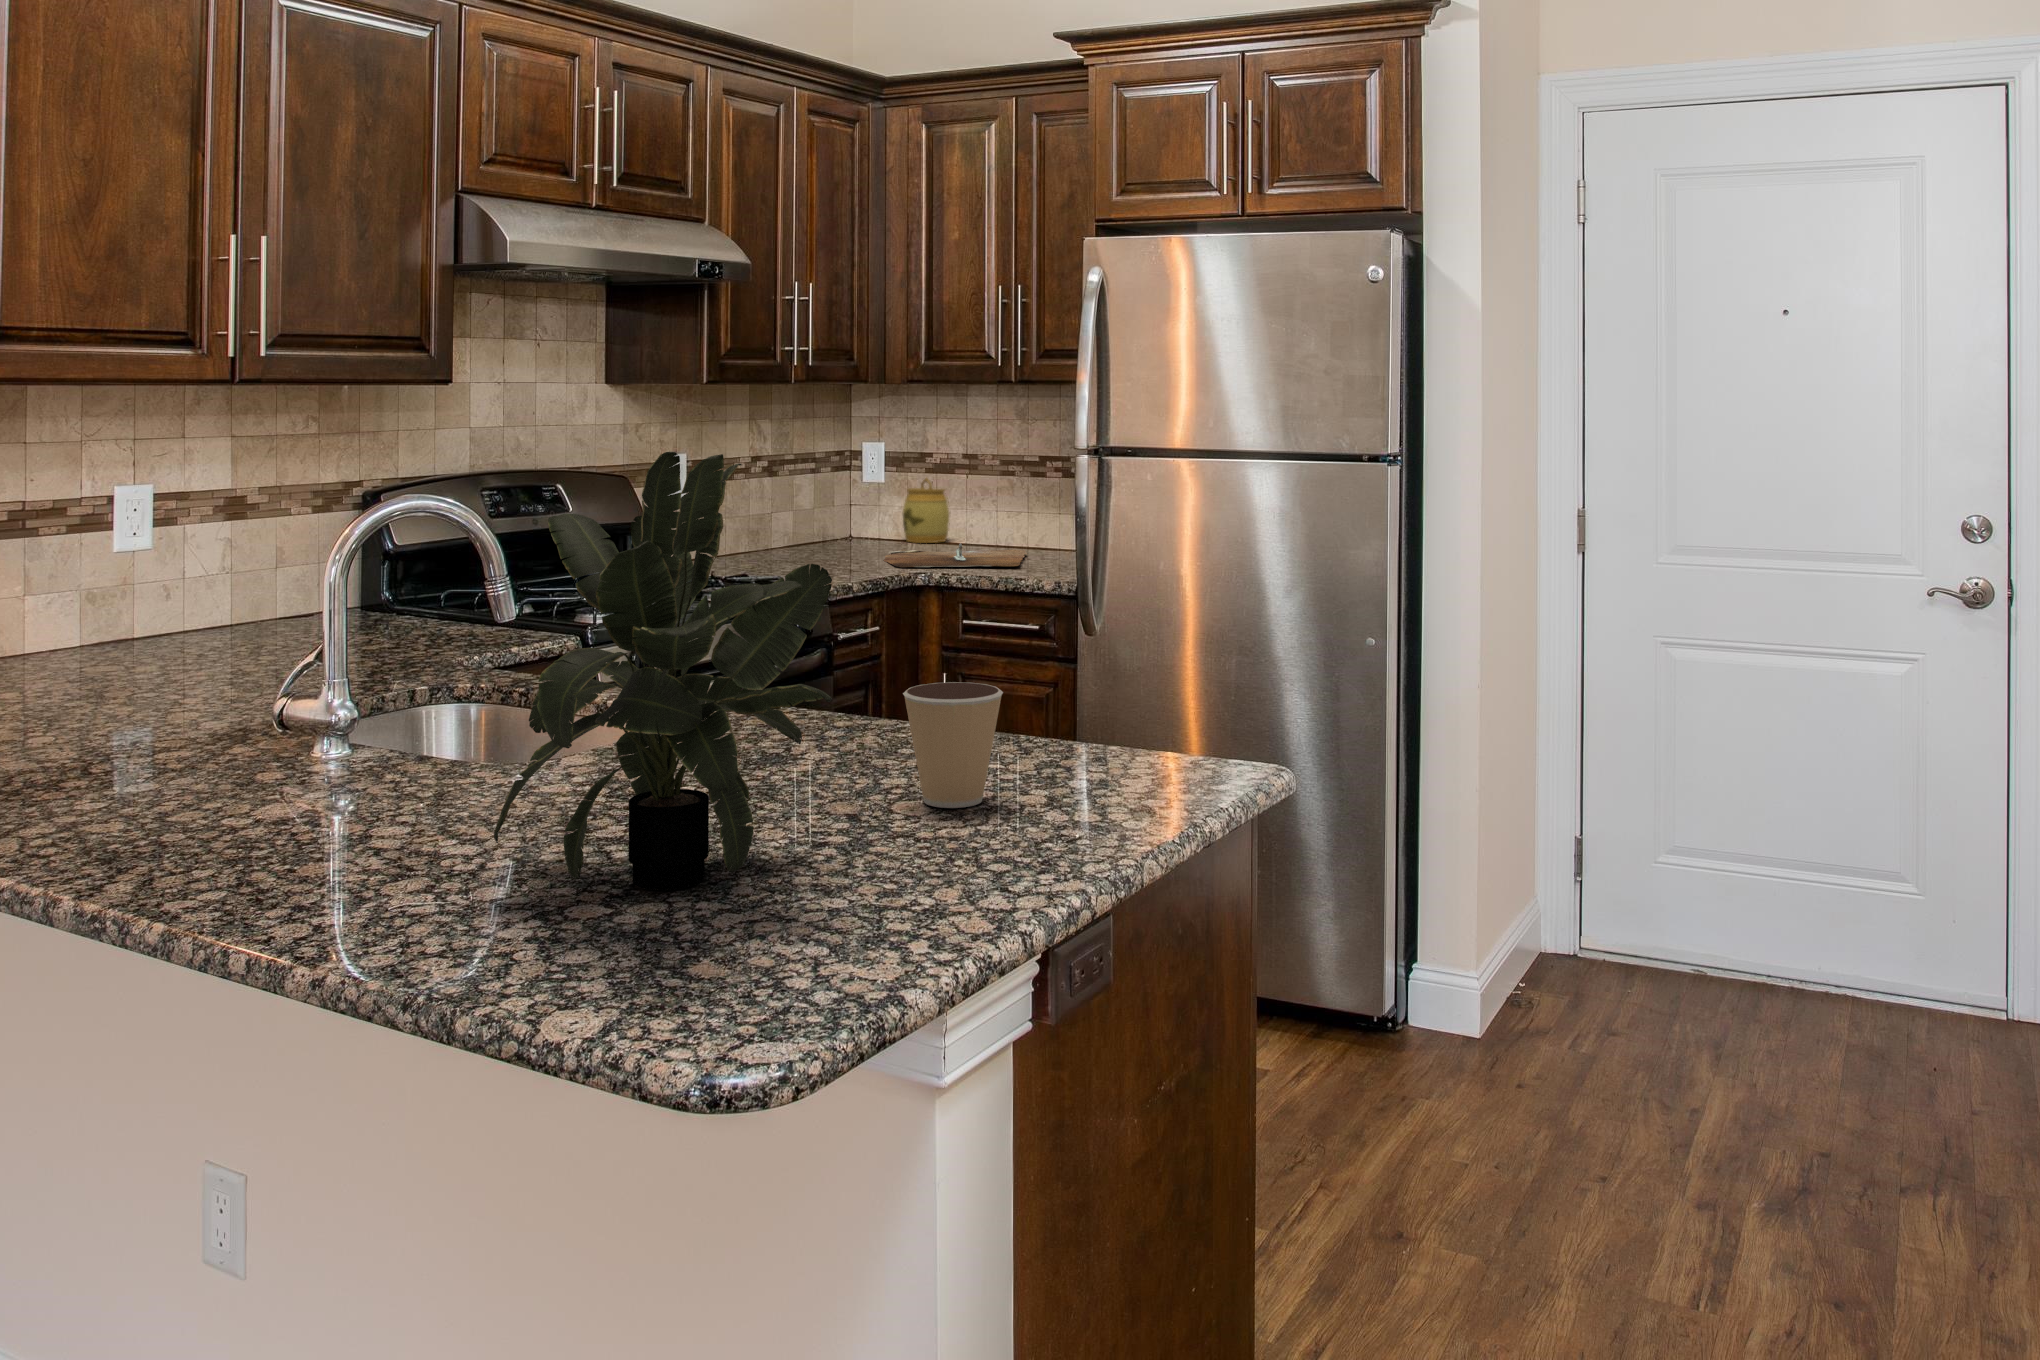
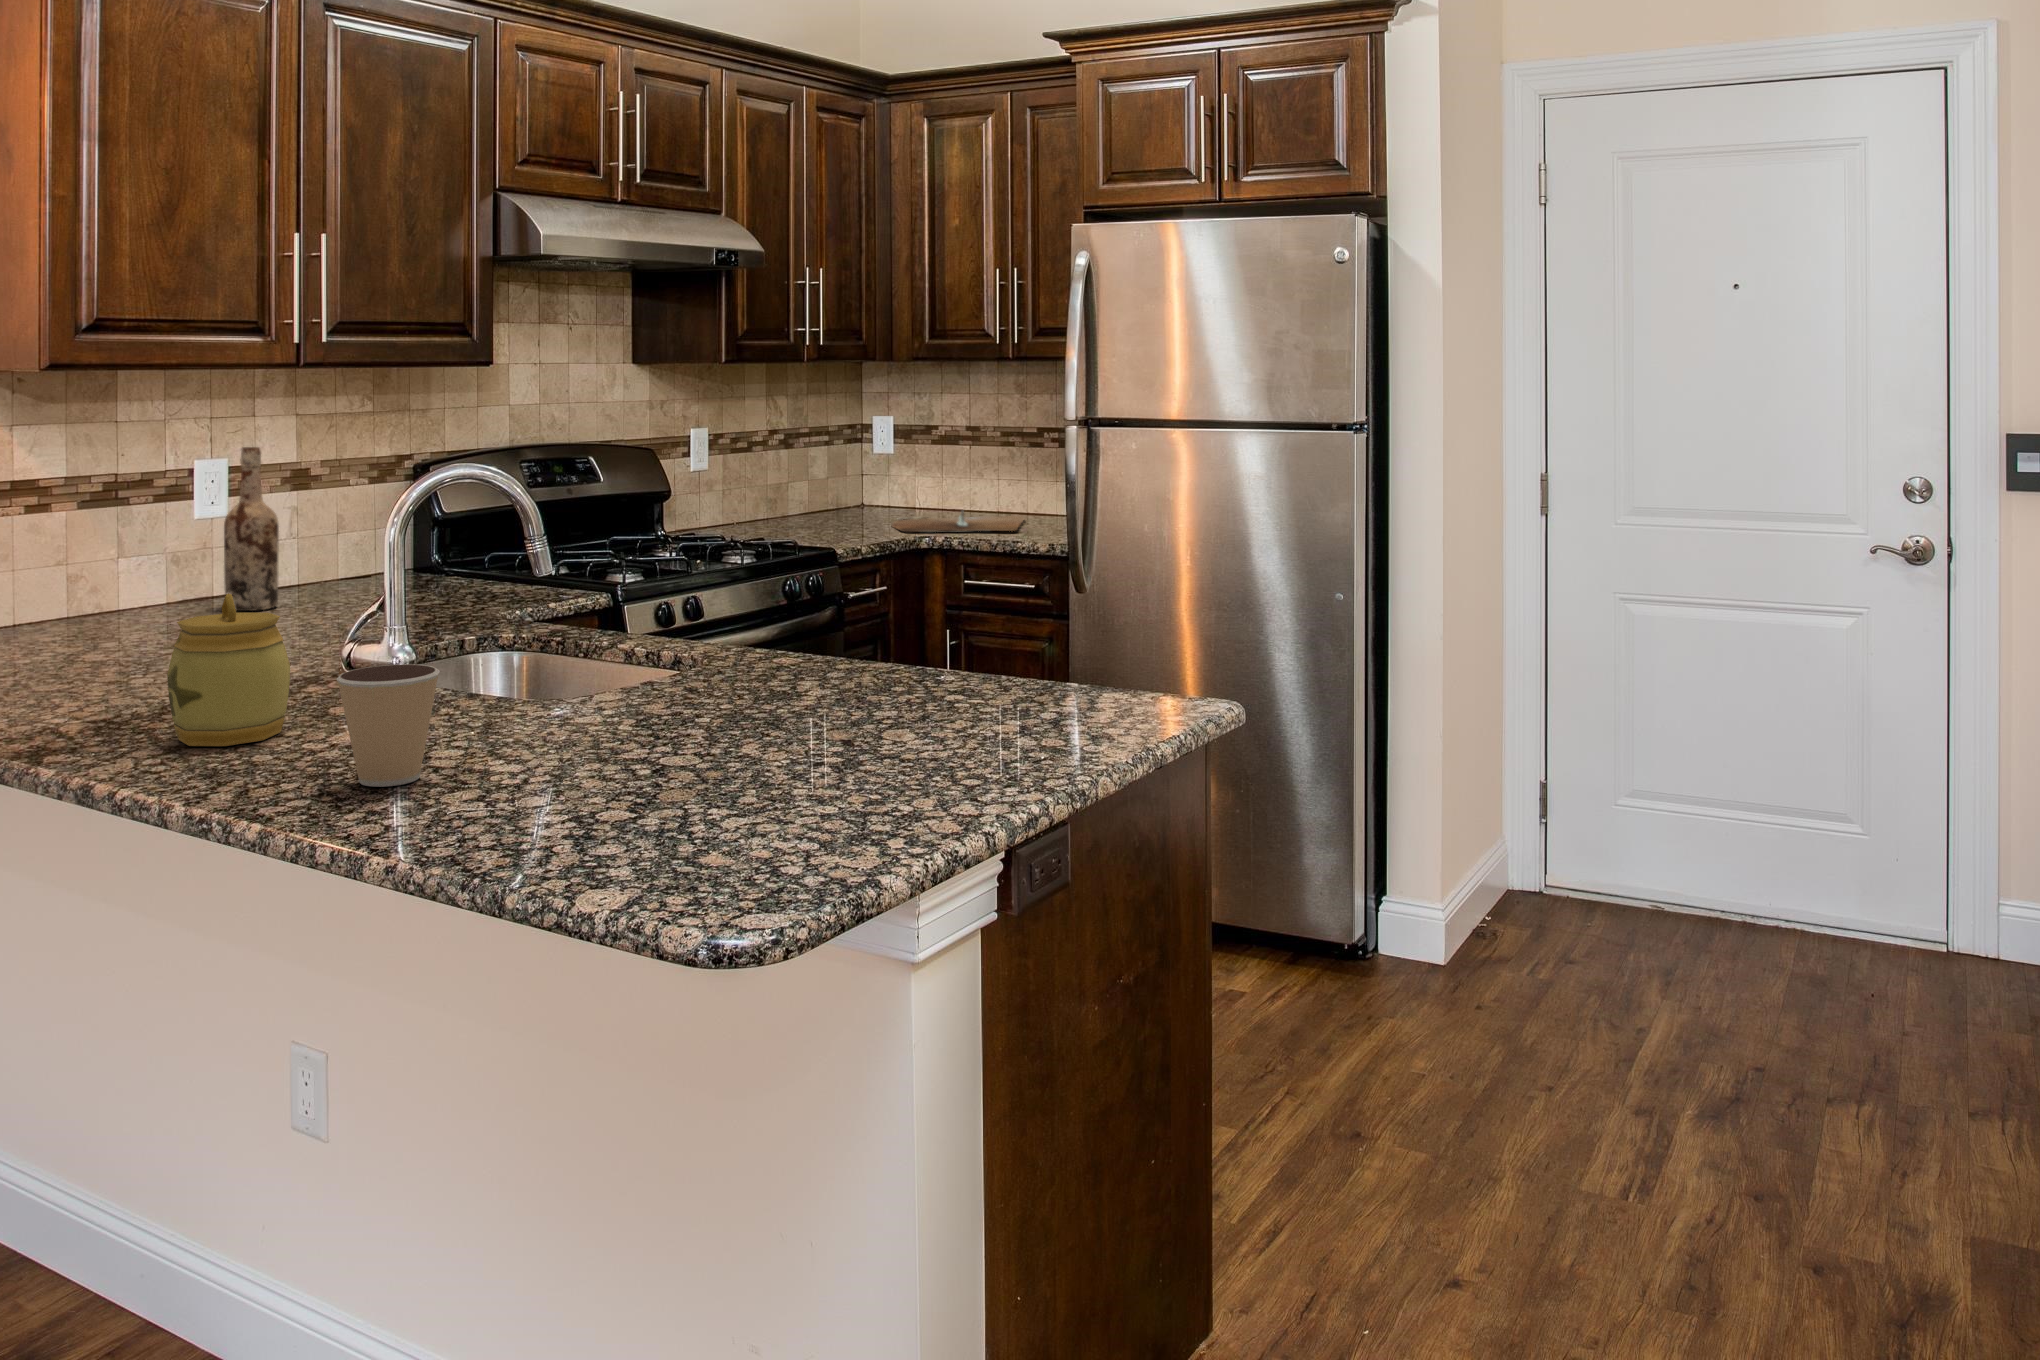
potted plant: present [494,452,832,891] -> none [537,424,824,800]
wine bottle: none [146,472,208,655] -> present [224,447,279,611]
jar: present [903,478,949,543] -> present [167,593,290,746]
coffee cup: present [903,682,1003,808] -> present [336,664,440,787]

